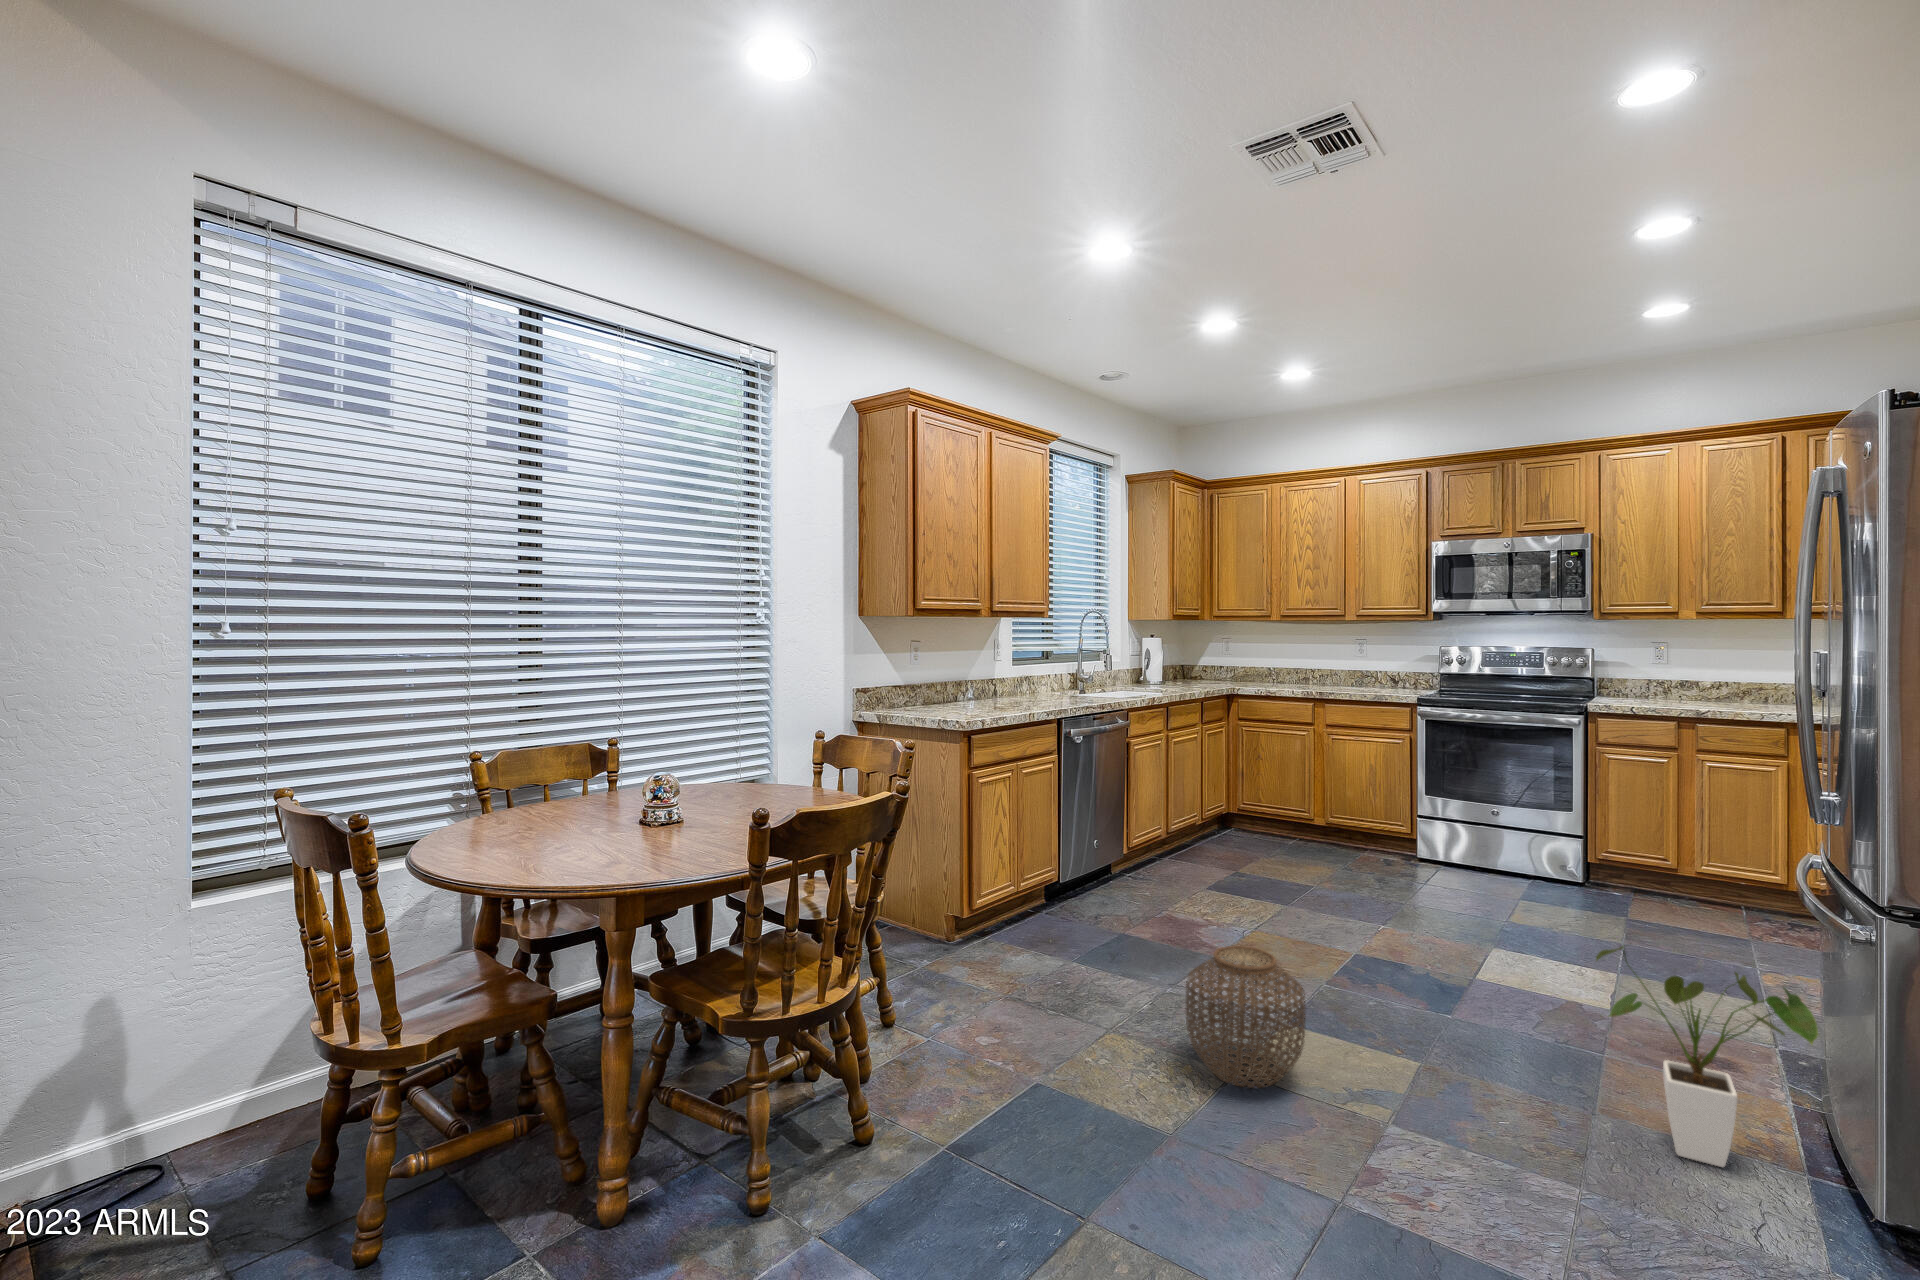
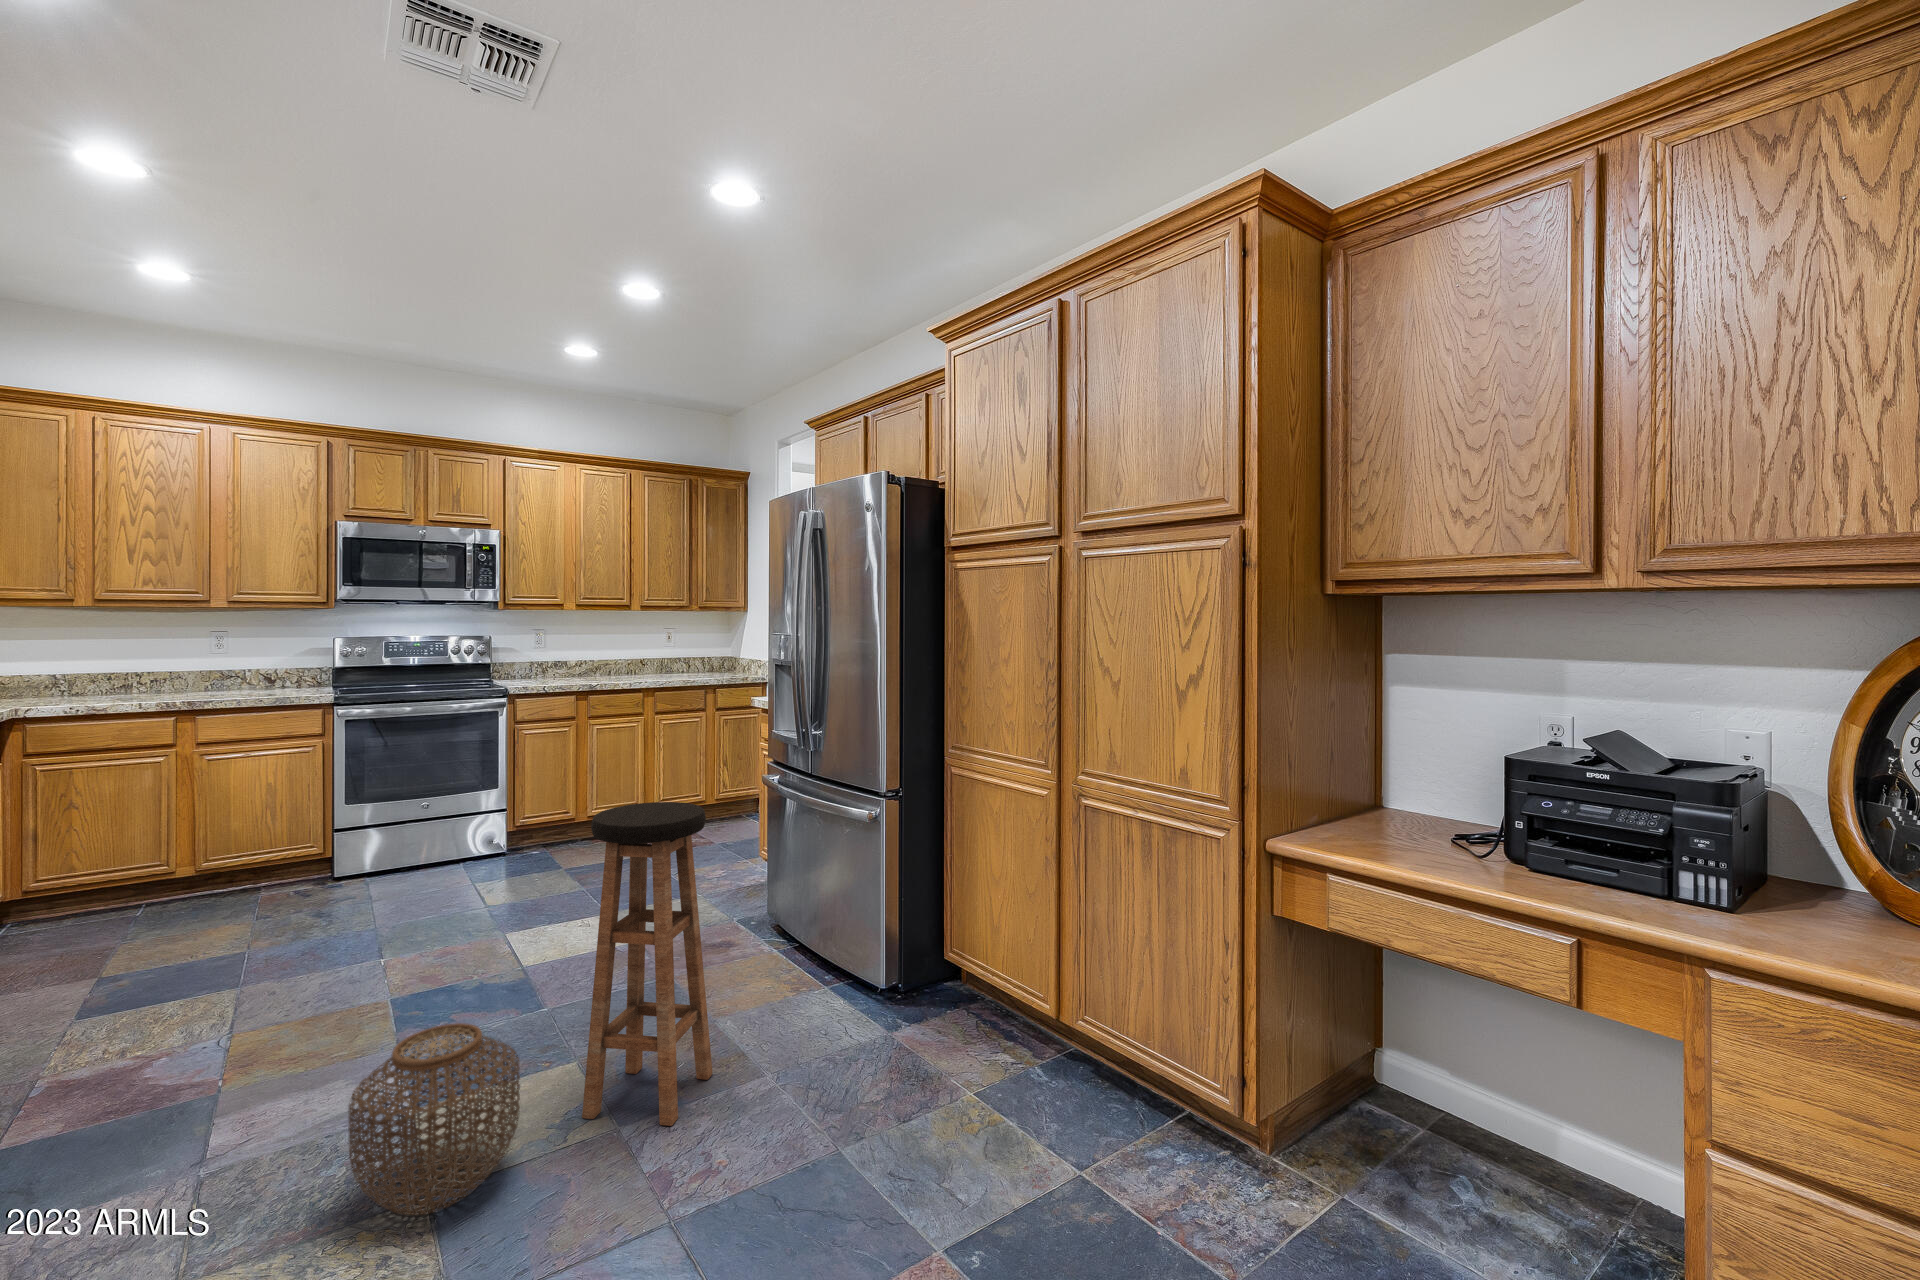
bar stool: none [1373,813,1524,1152] -> present [582,802,713,1126]
house plant: present [1596,946,1818,1167] -> none [715,869,860,1017]

